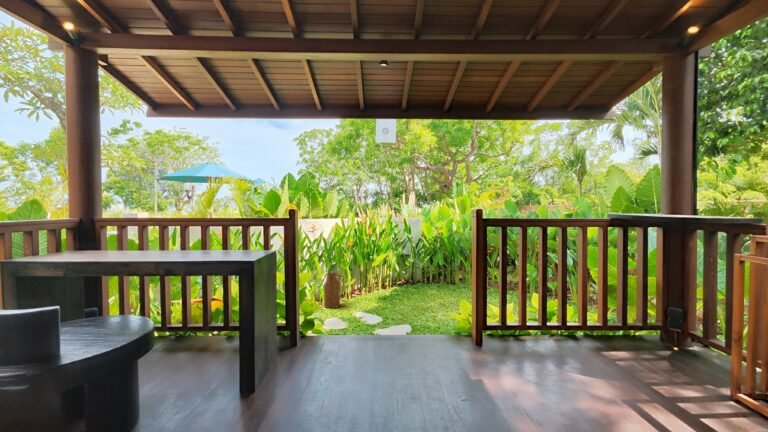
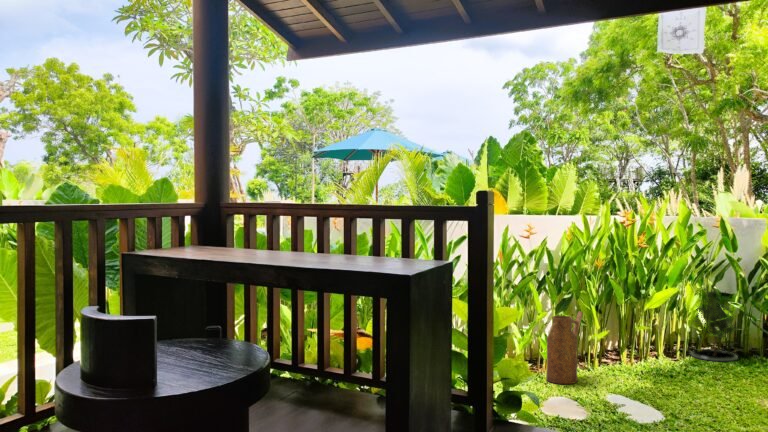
potted tree: none [393,250,416,289] -> present [691,287,739,361]

